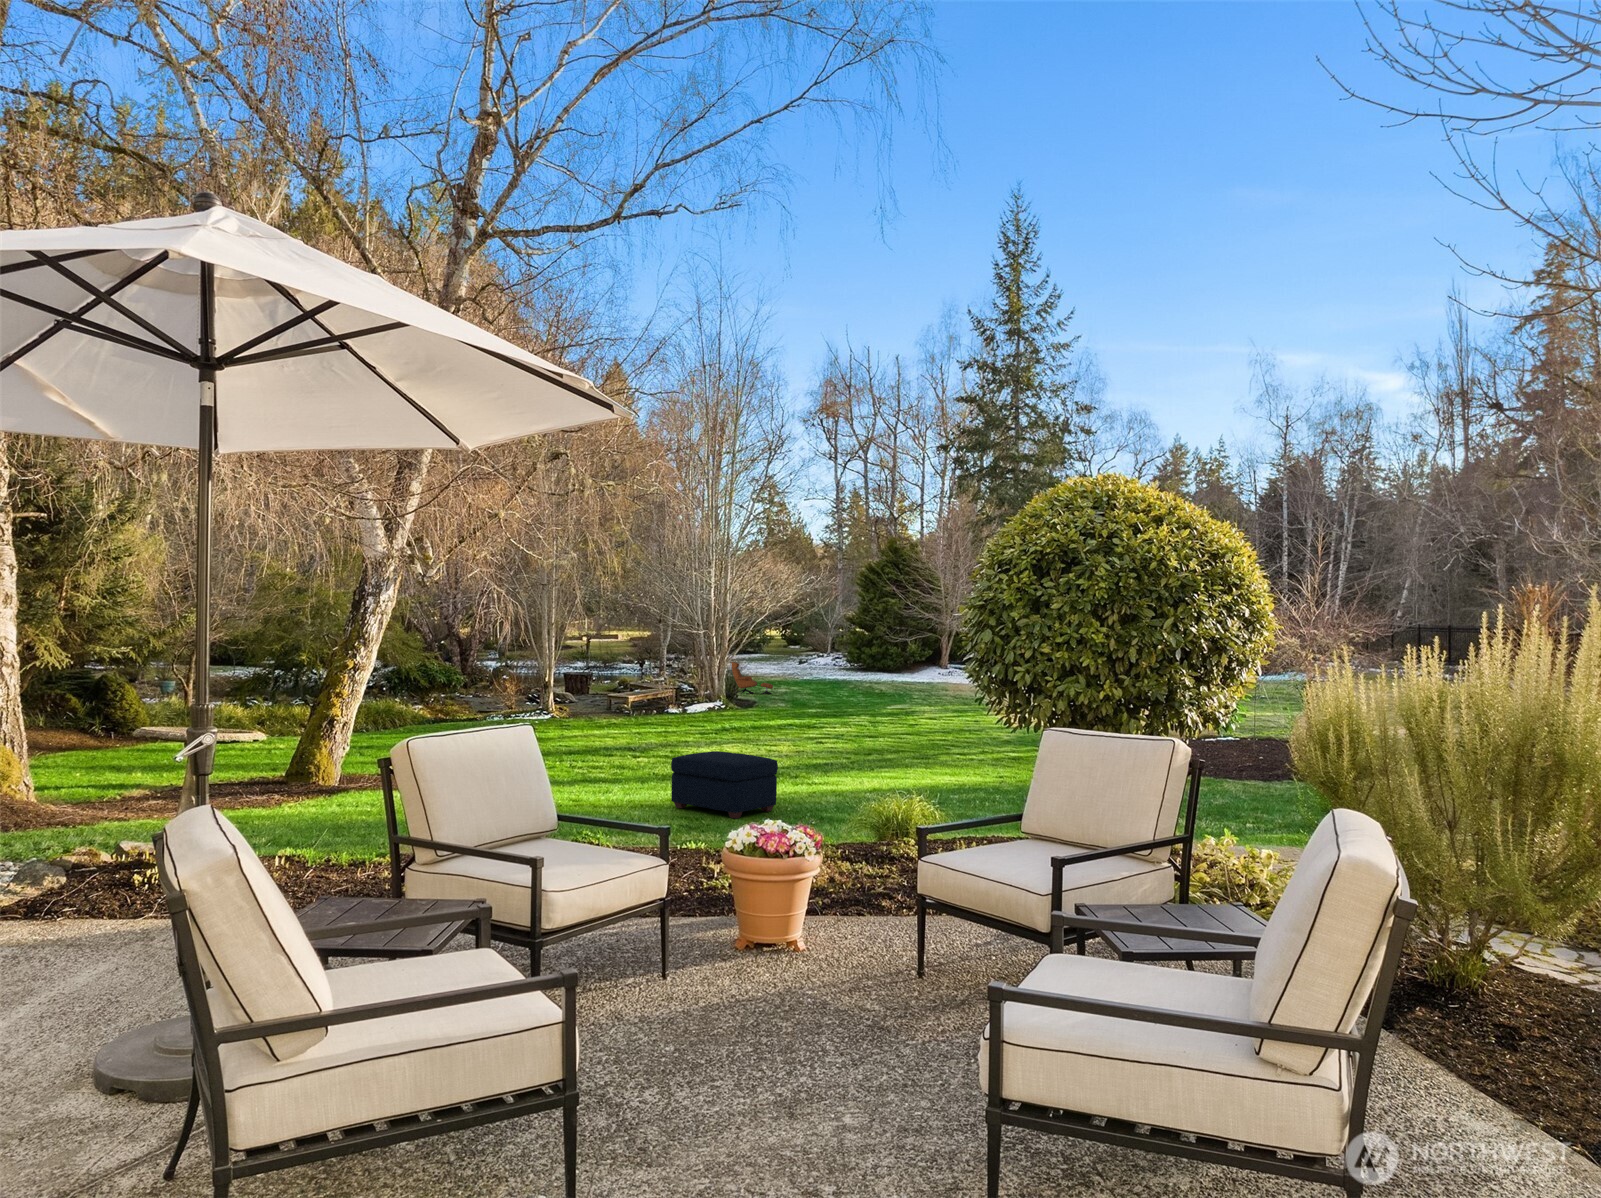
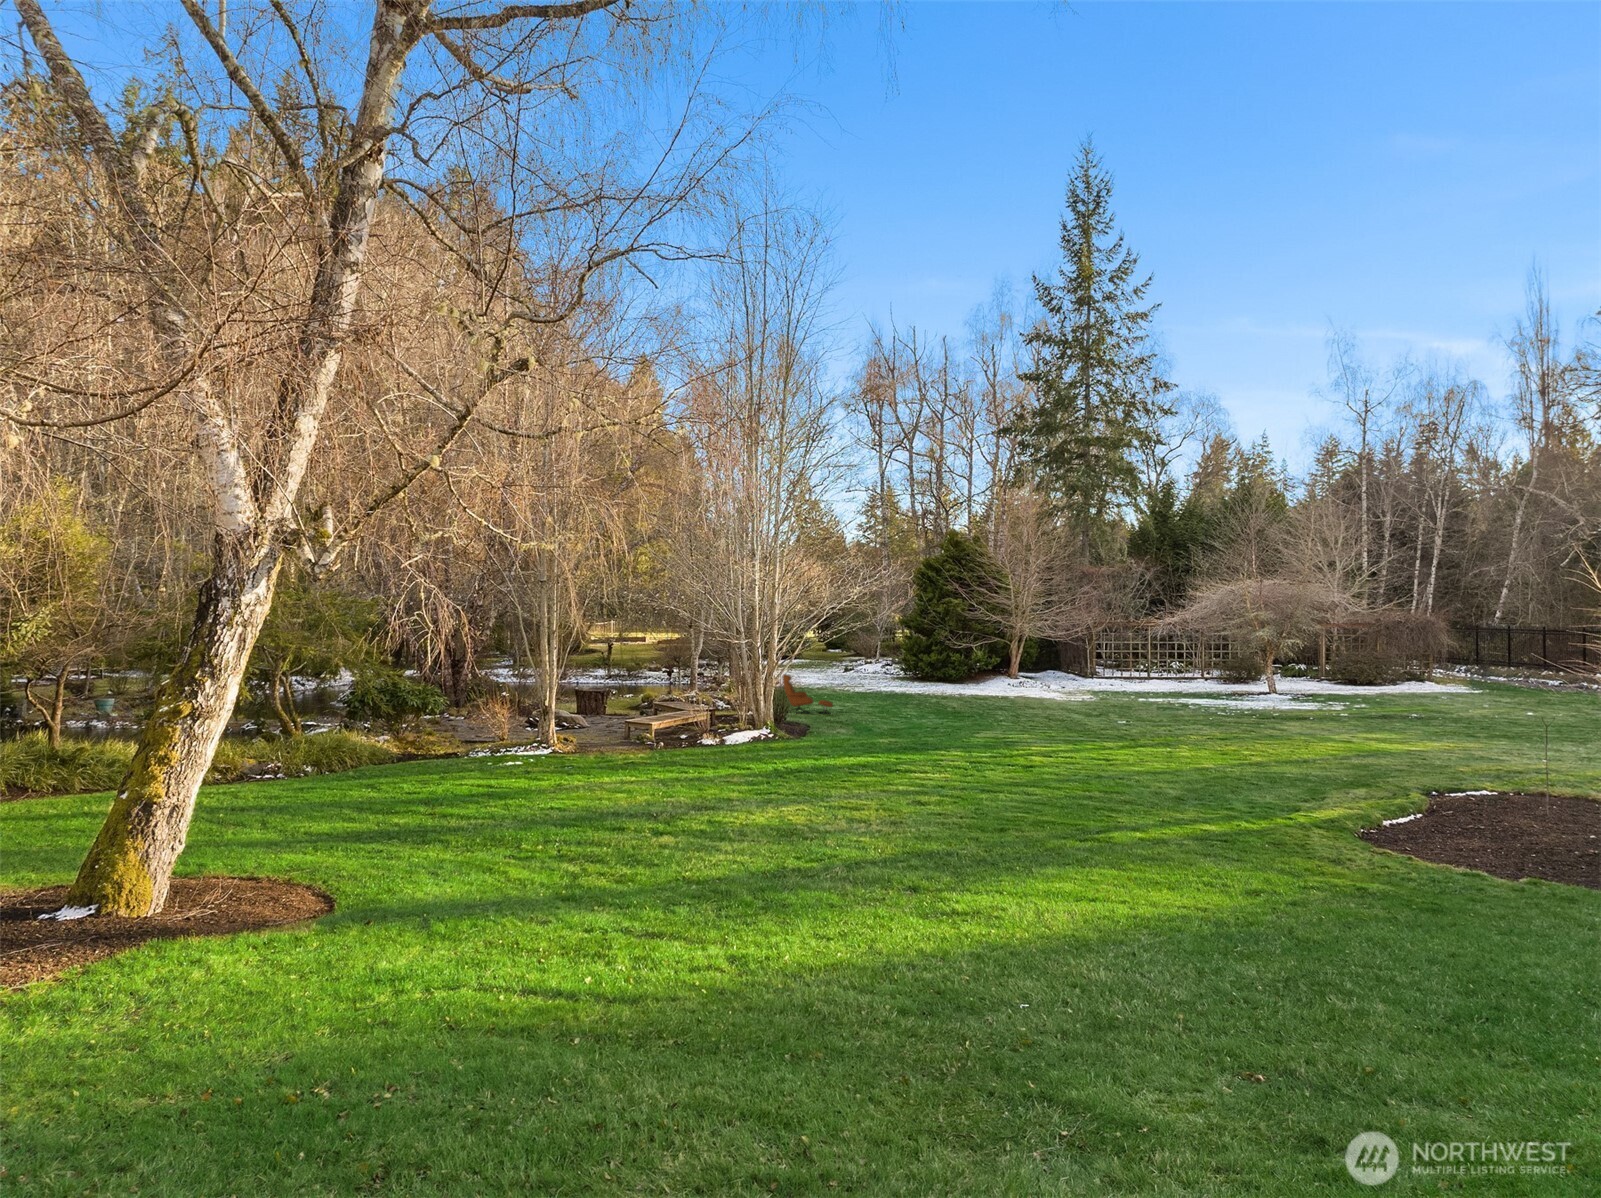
ottoman: present [671,751,778,819] -> none [760,883,968,1047]

